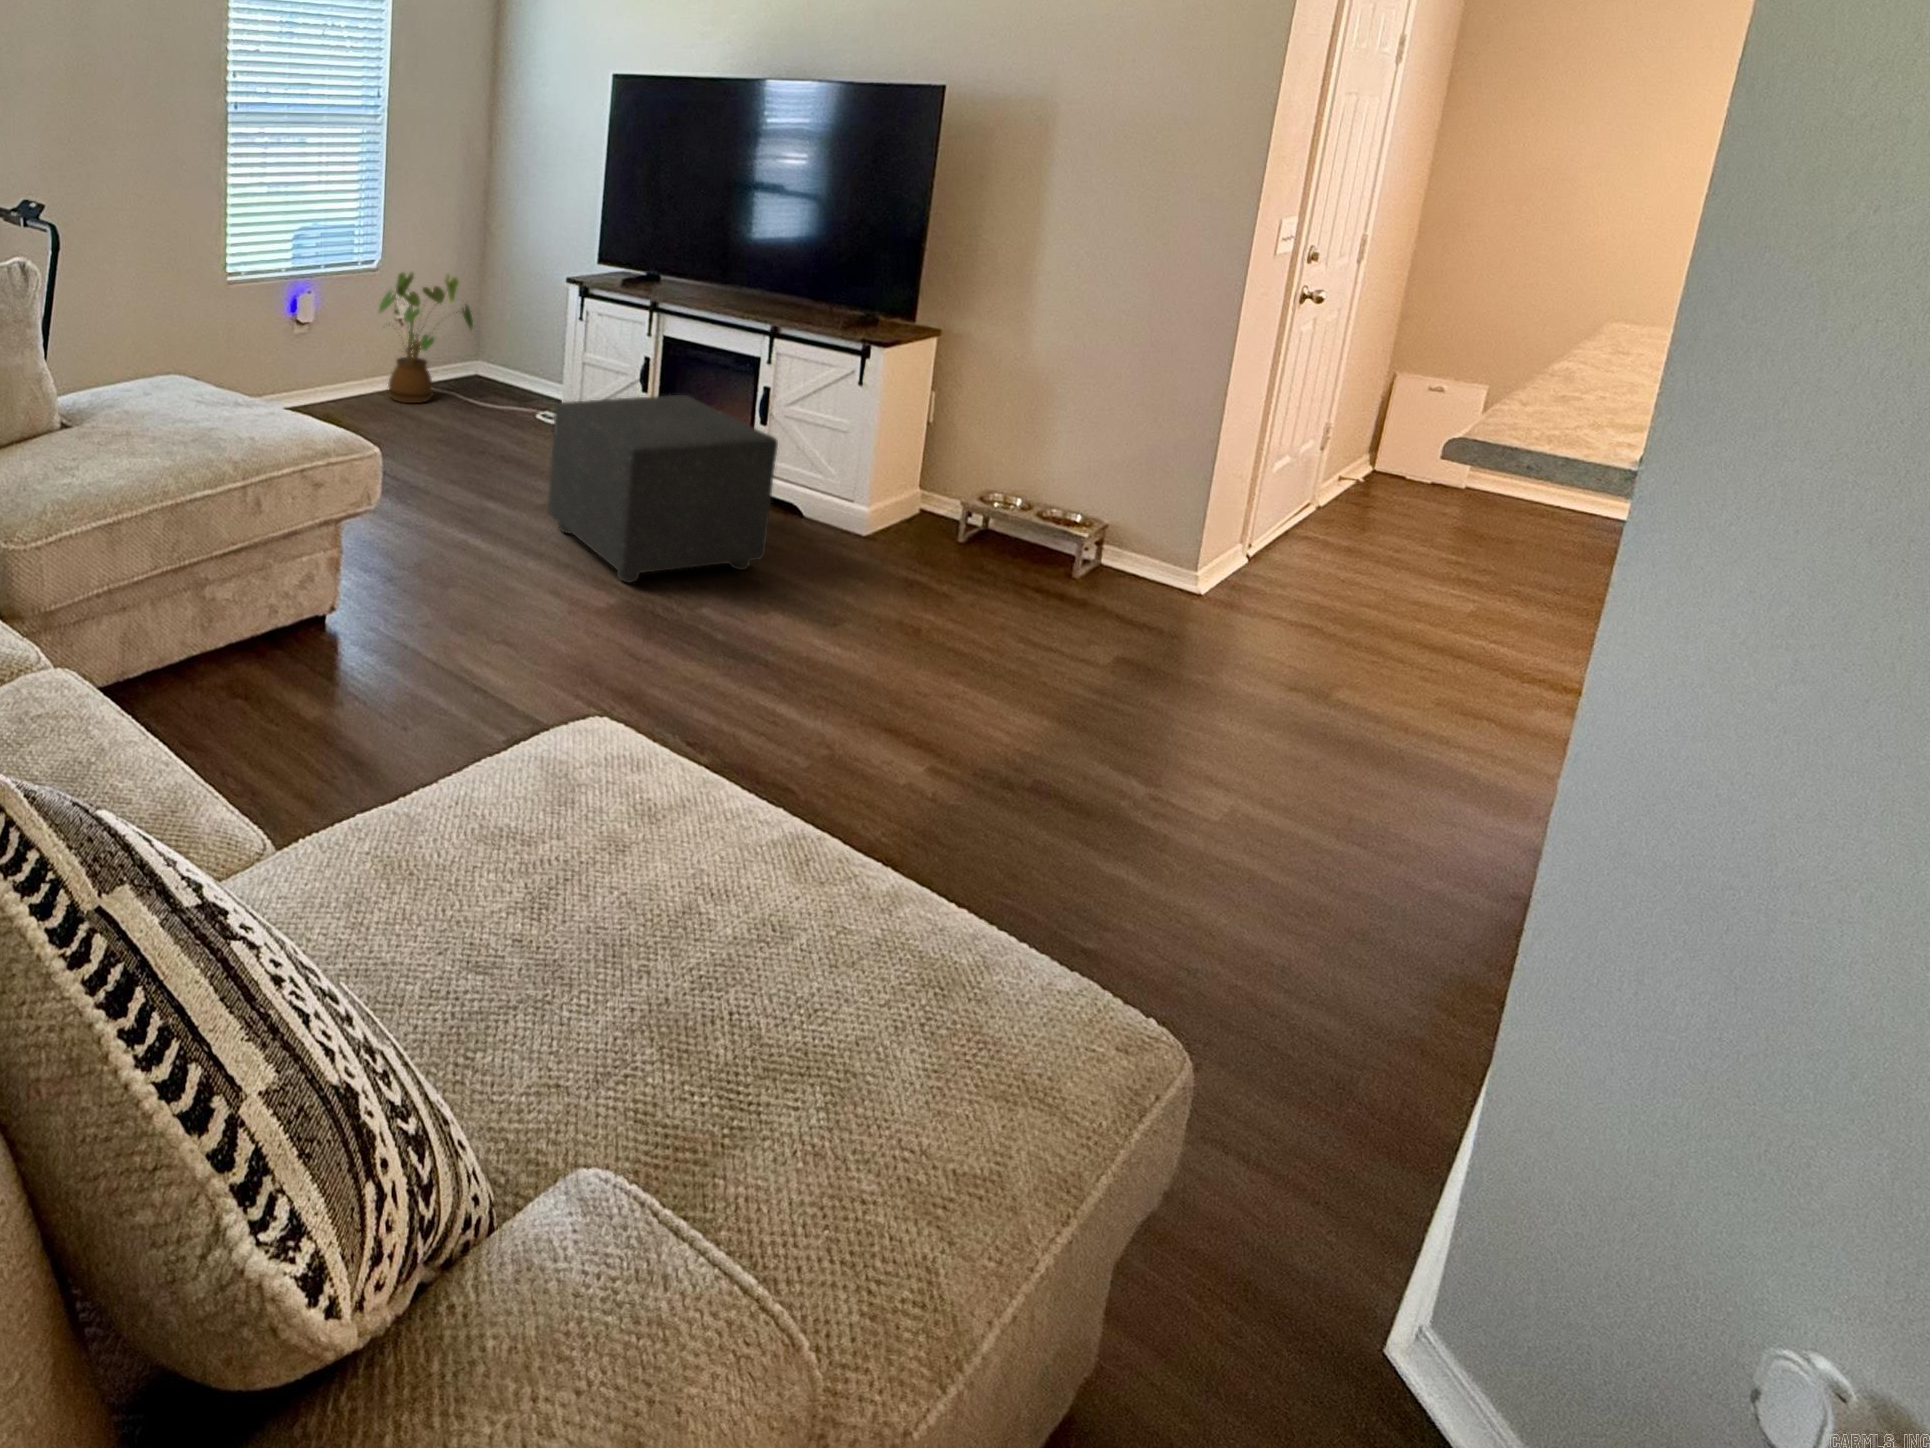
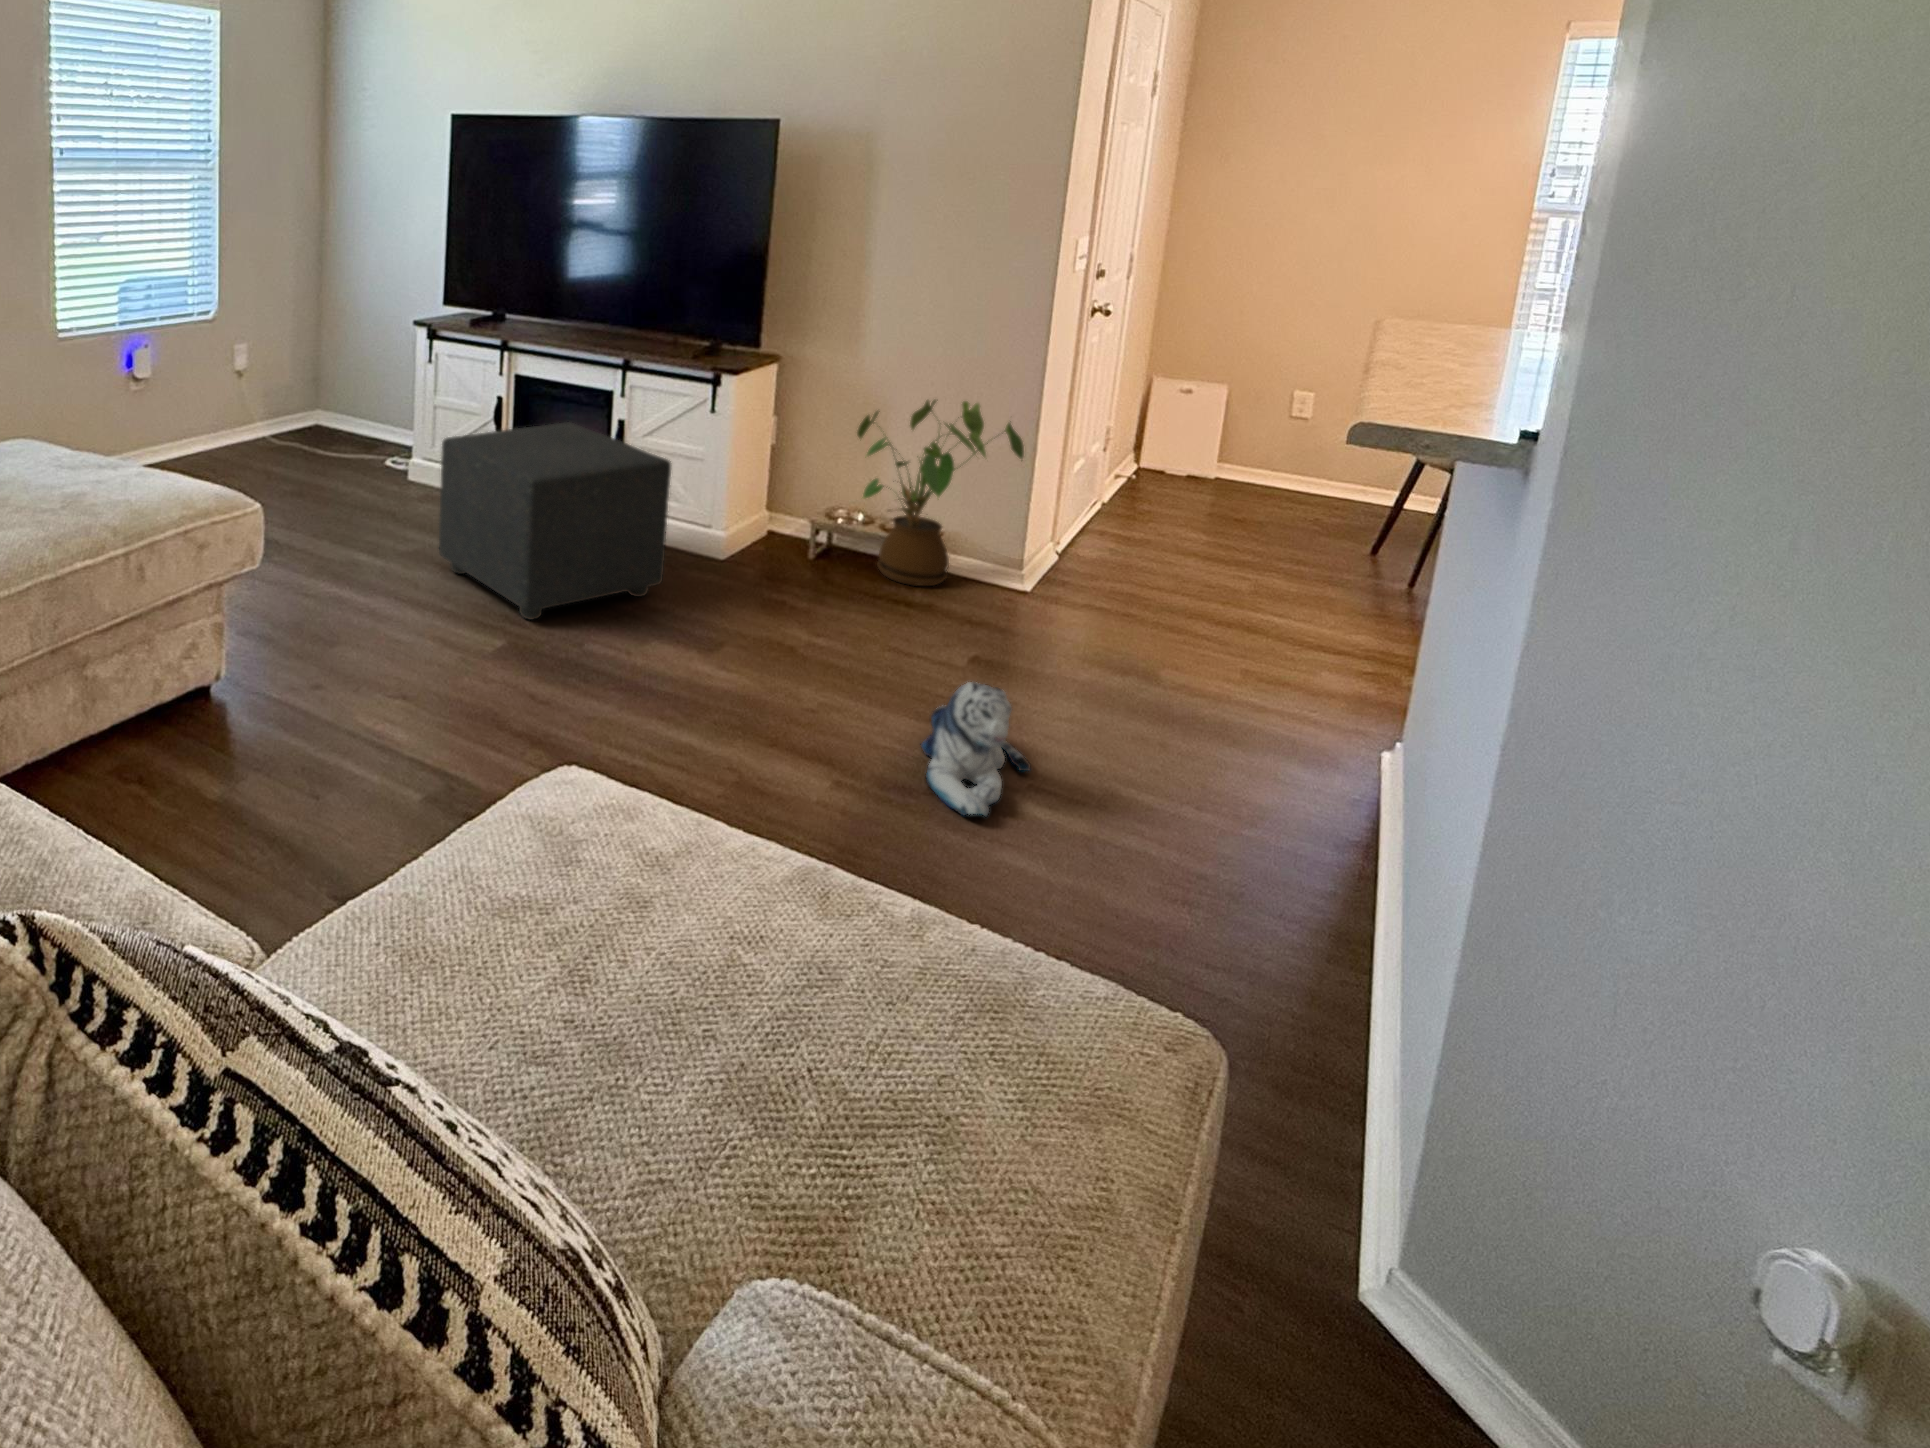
house plant: present [378,272,473,403] -> present [857,400,1024,586]
plush toy: none [999,682,1115,819] -> present [921,682,1030,816]

